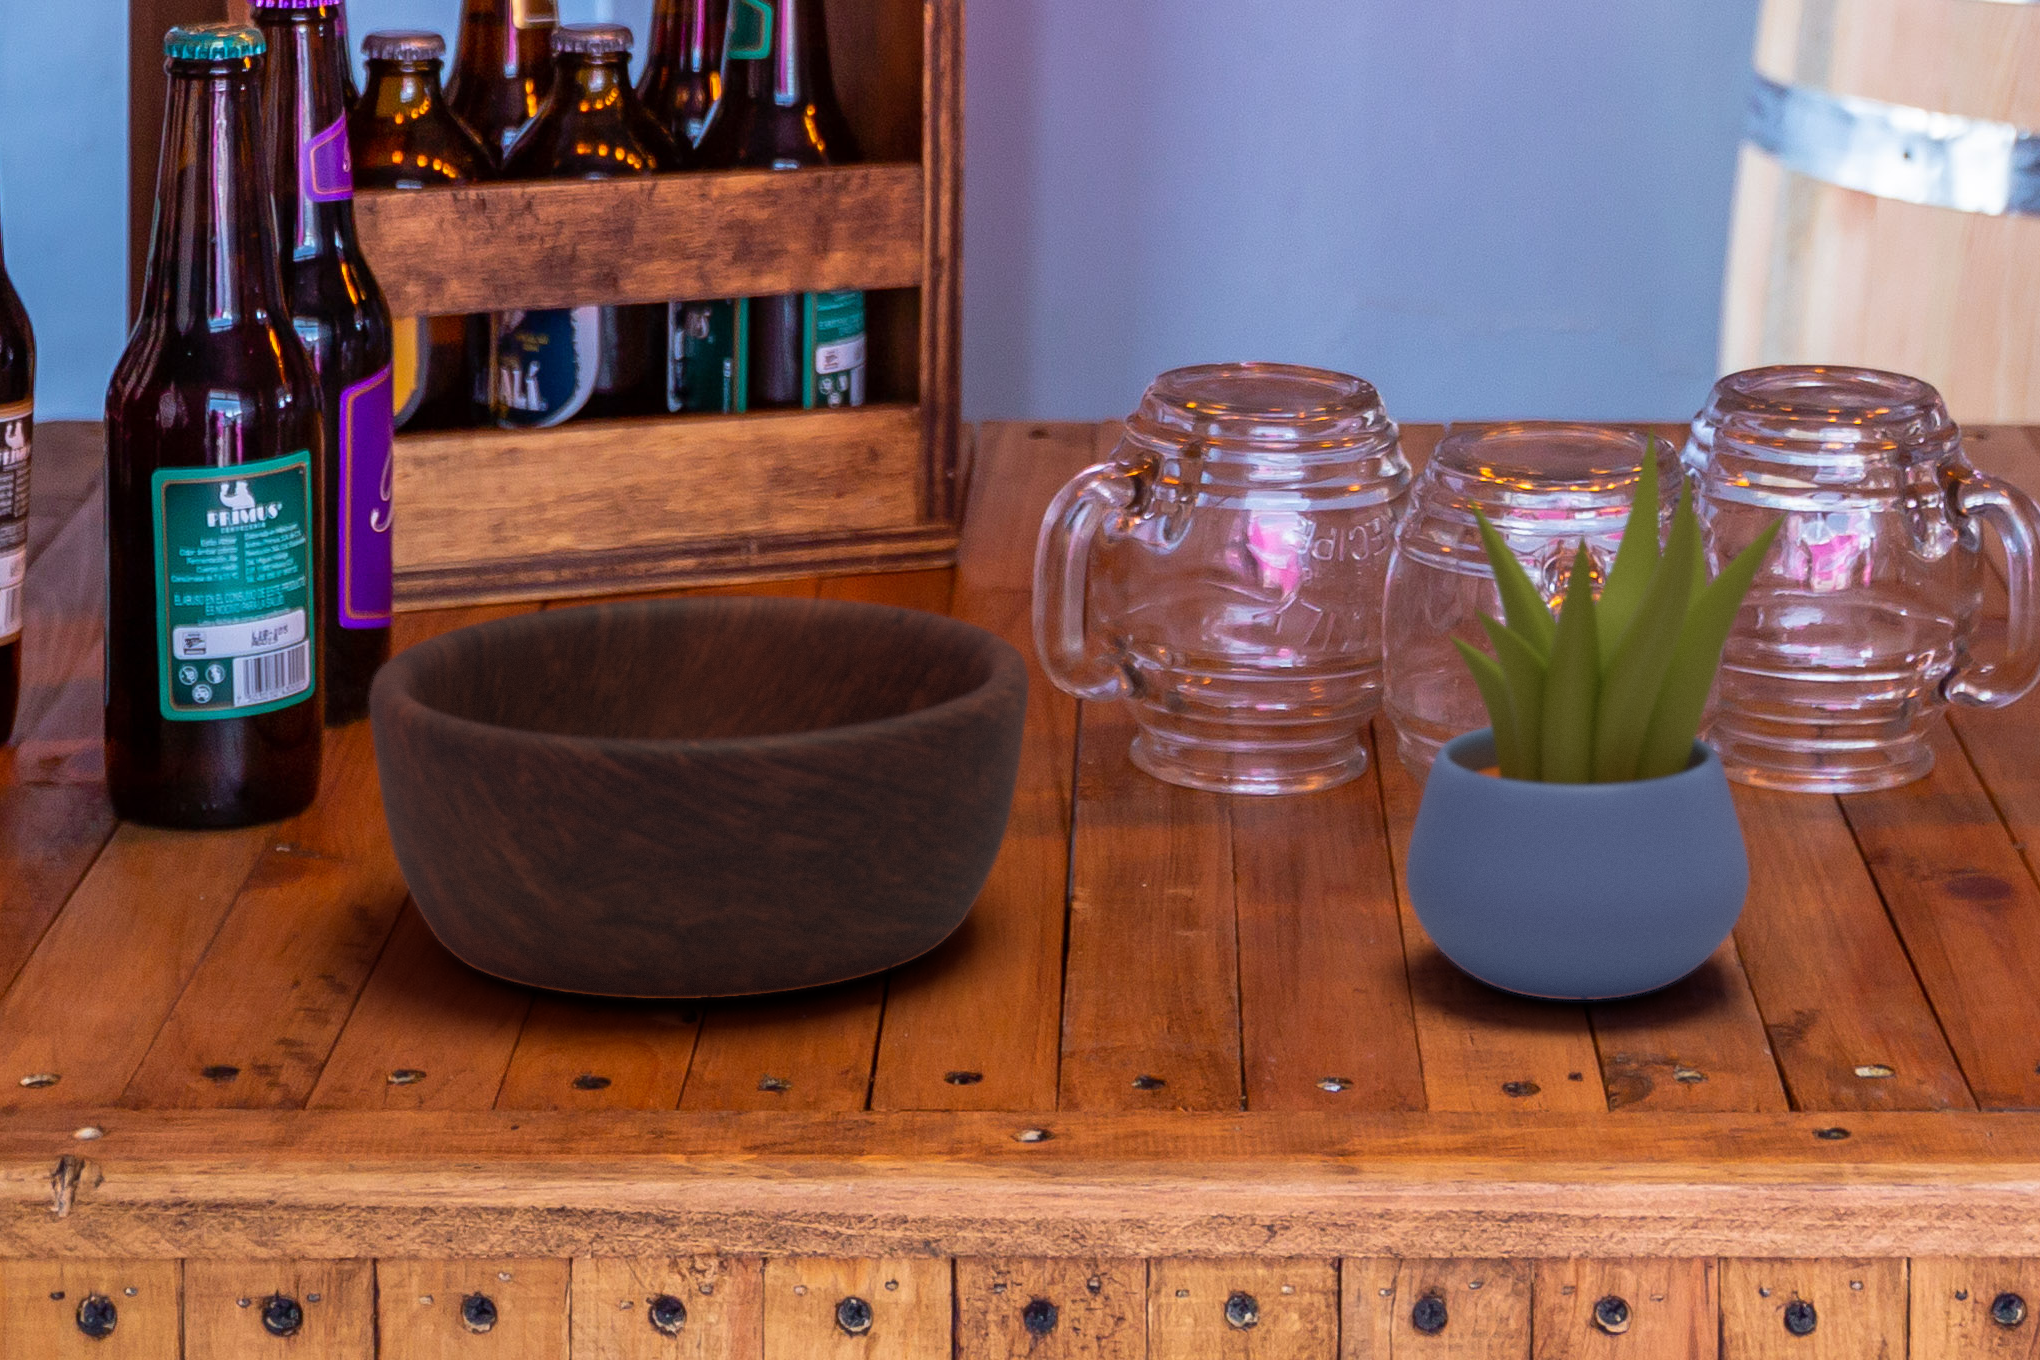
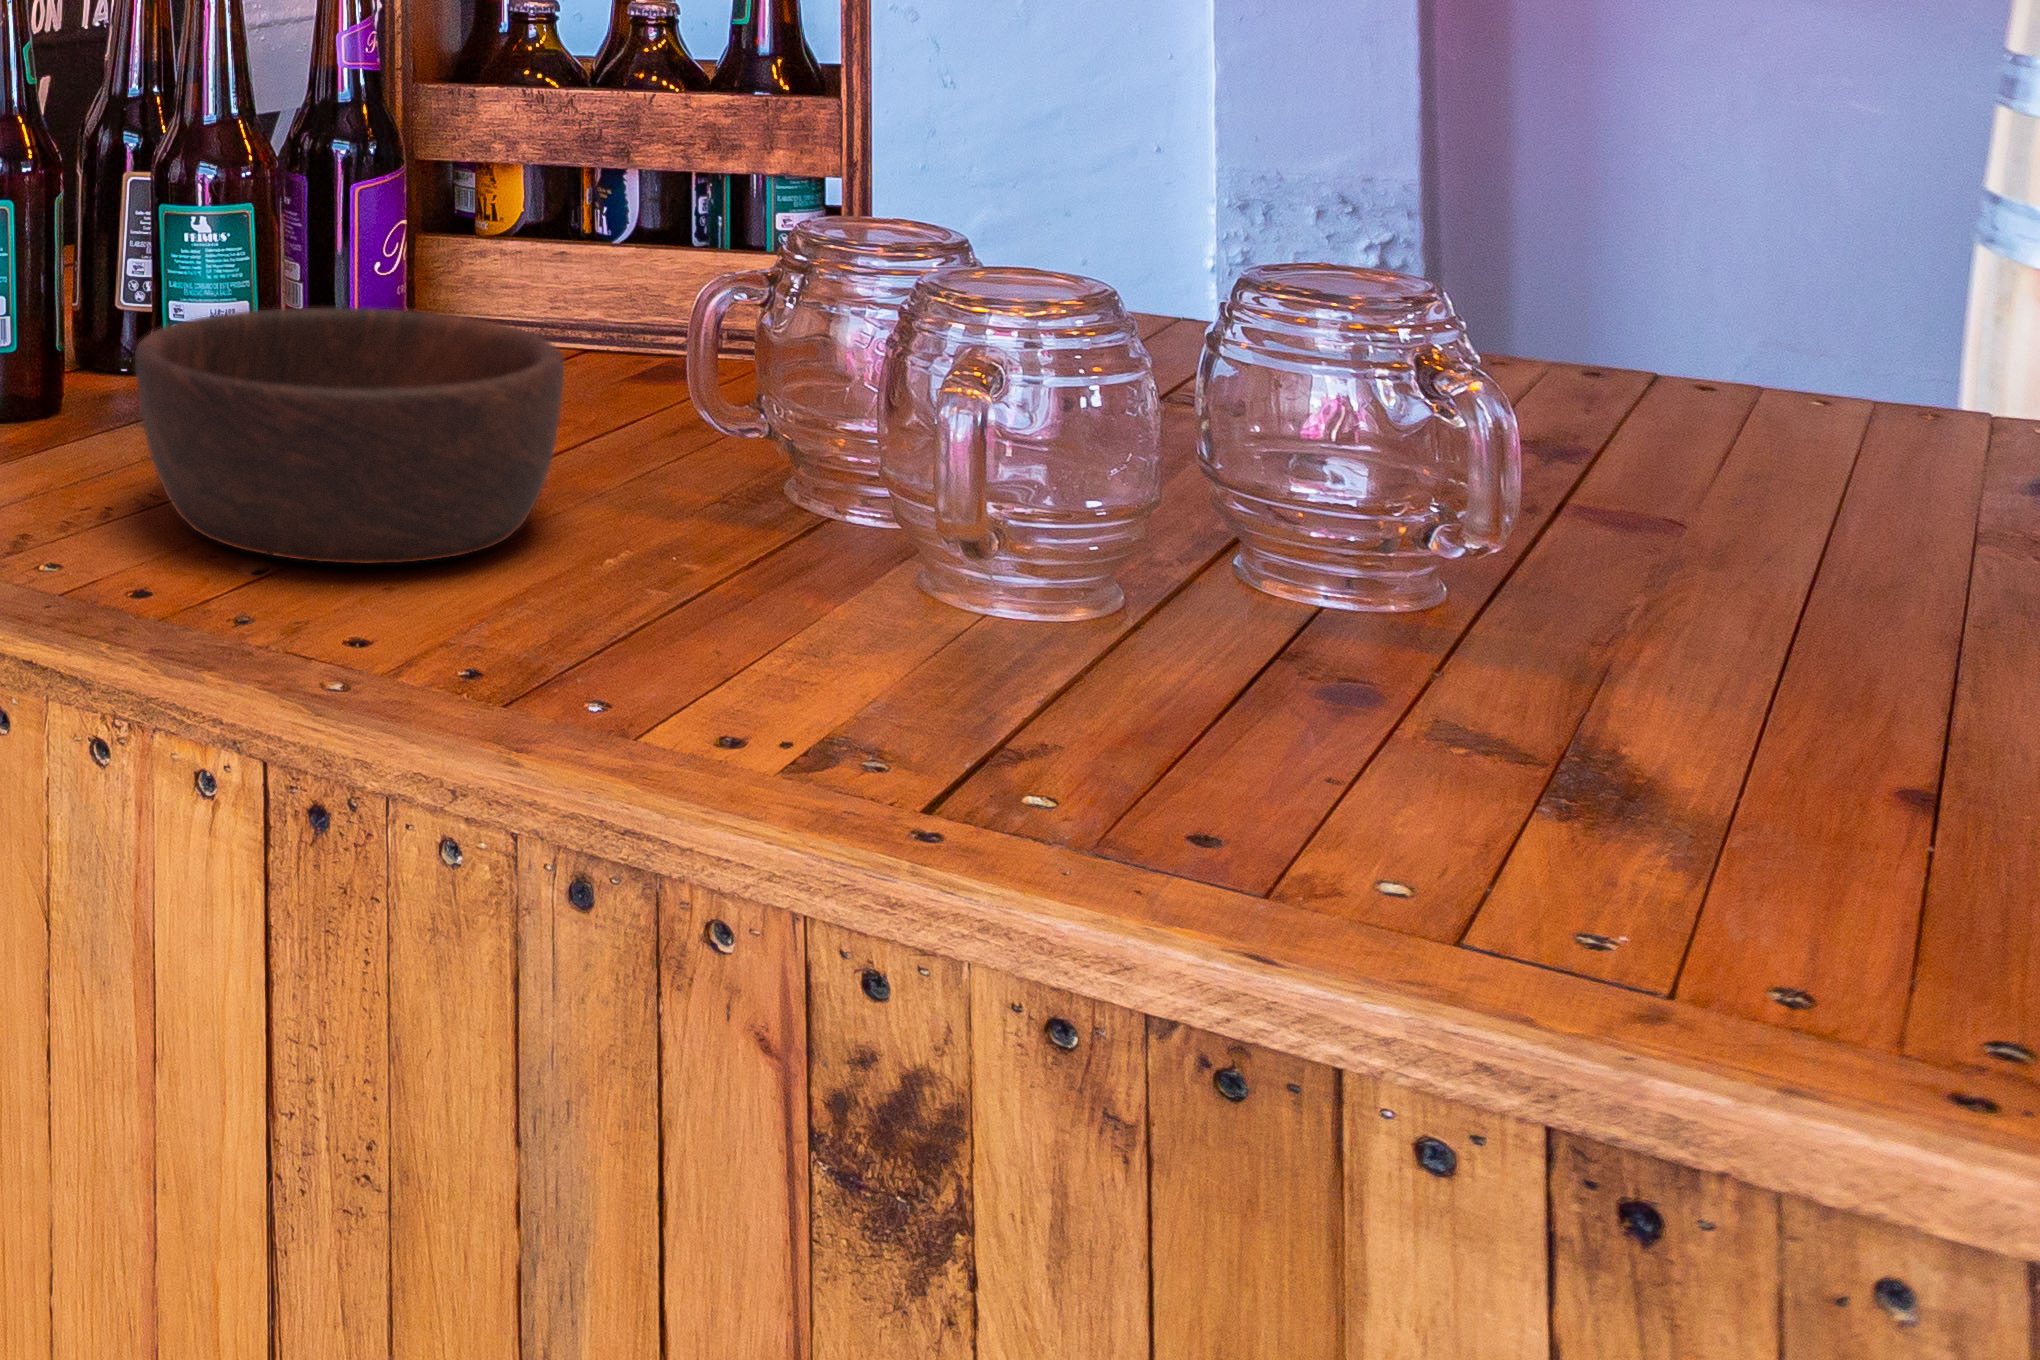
succulent plant: present [1406,429,1788,1000] -> none [737,255,1033,694]

